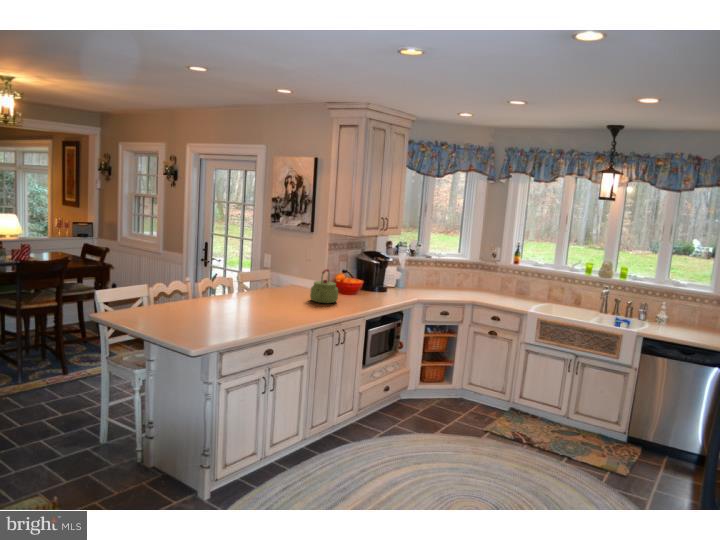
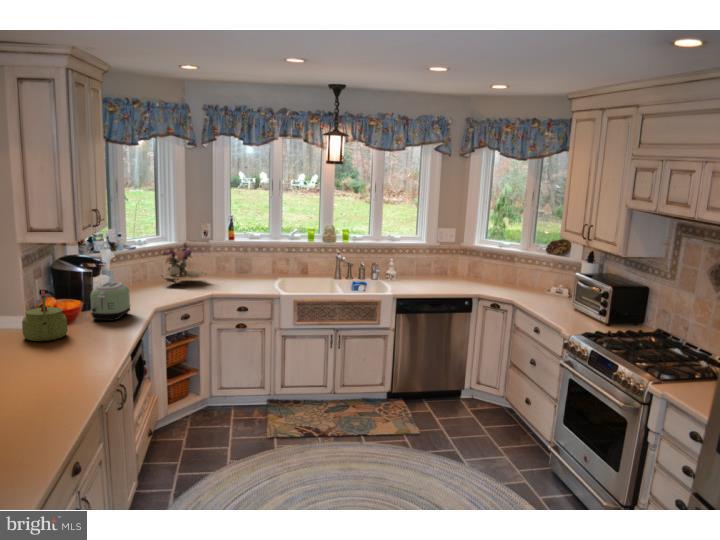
flower arrangement: none [442,258,480,291] -> present [162,243,204,283]
toaster: none [363,274,394,302] -> present [90,282,130,321]

